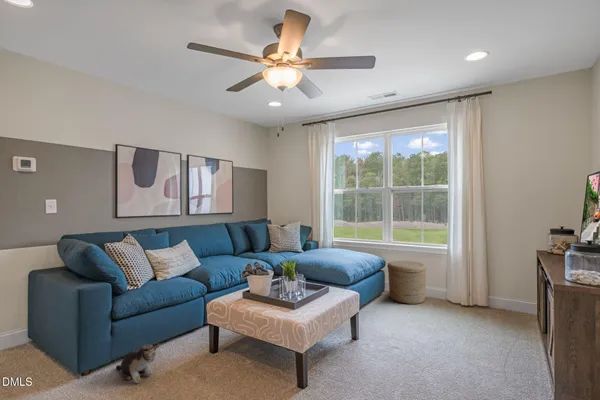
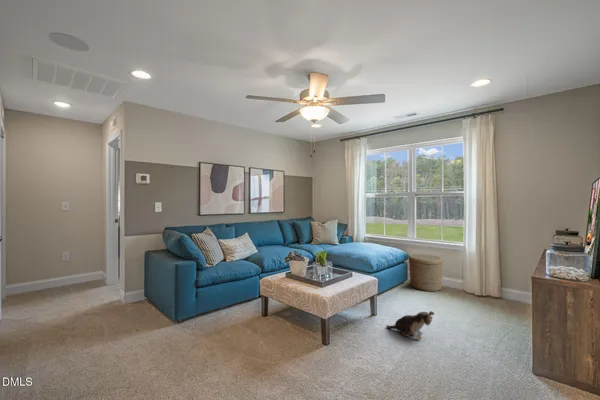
plush toy: present [116,343,159,383] -> present [386,311,434,340]

